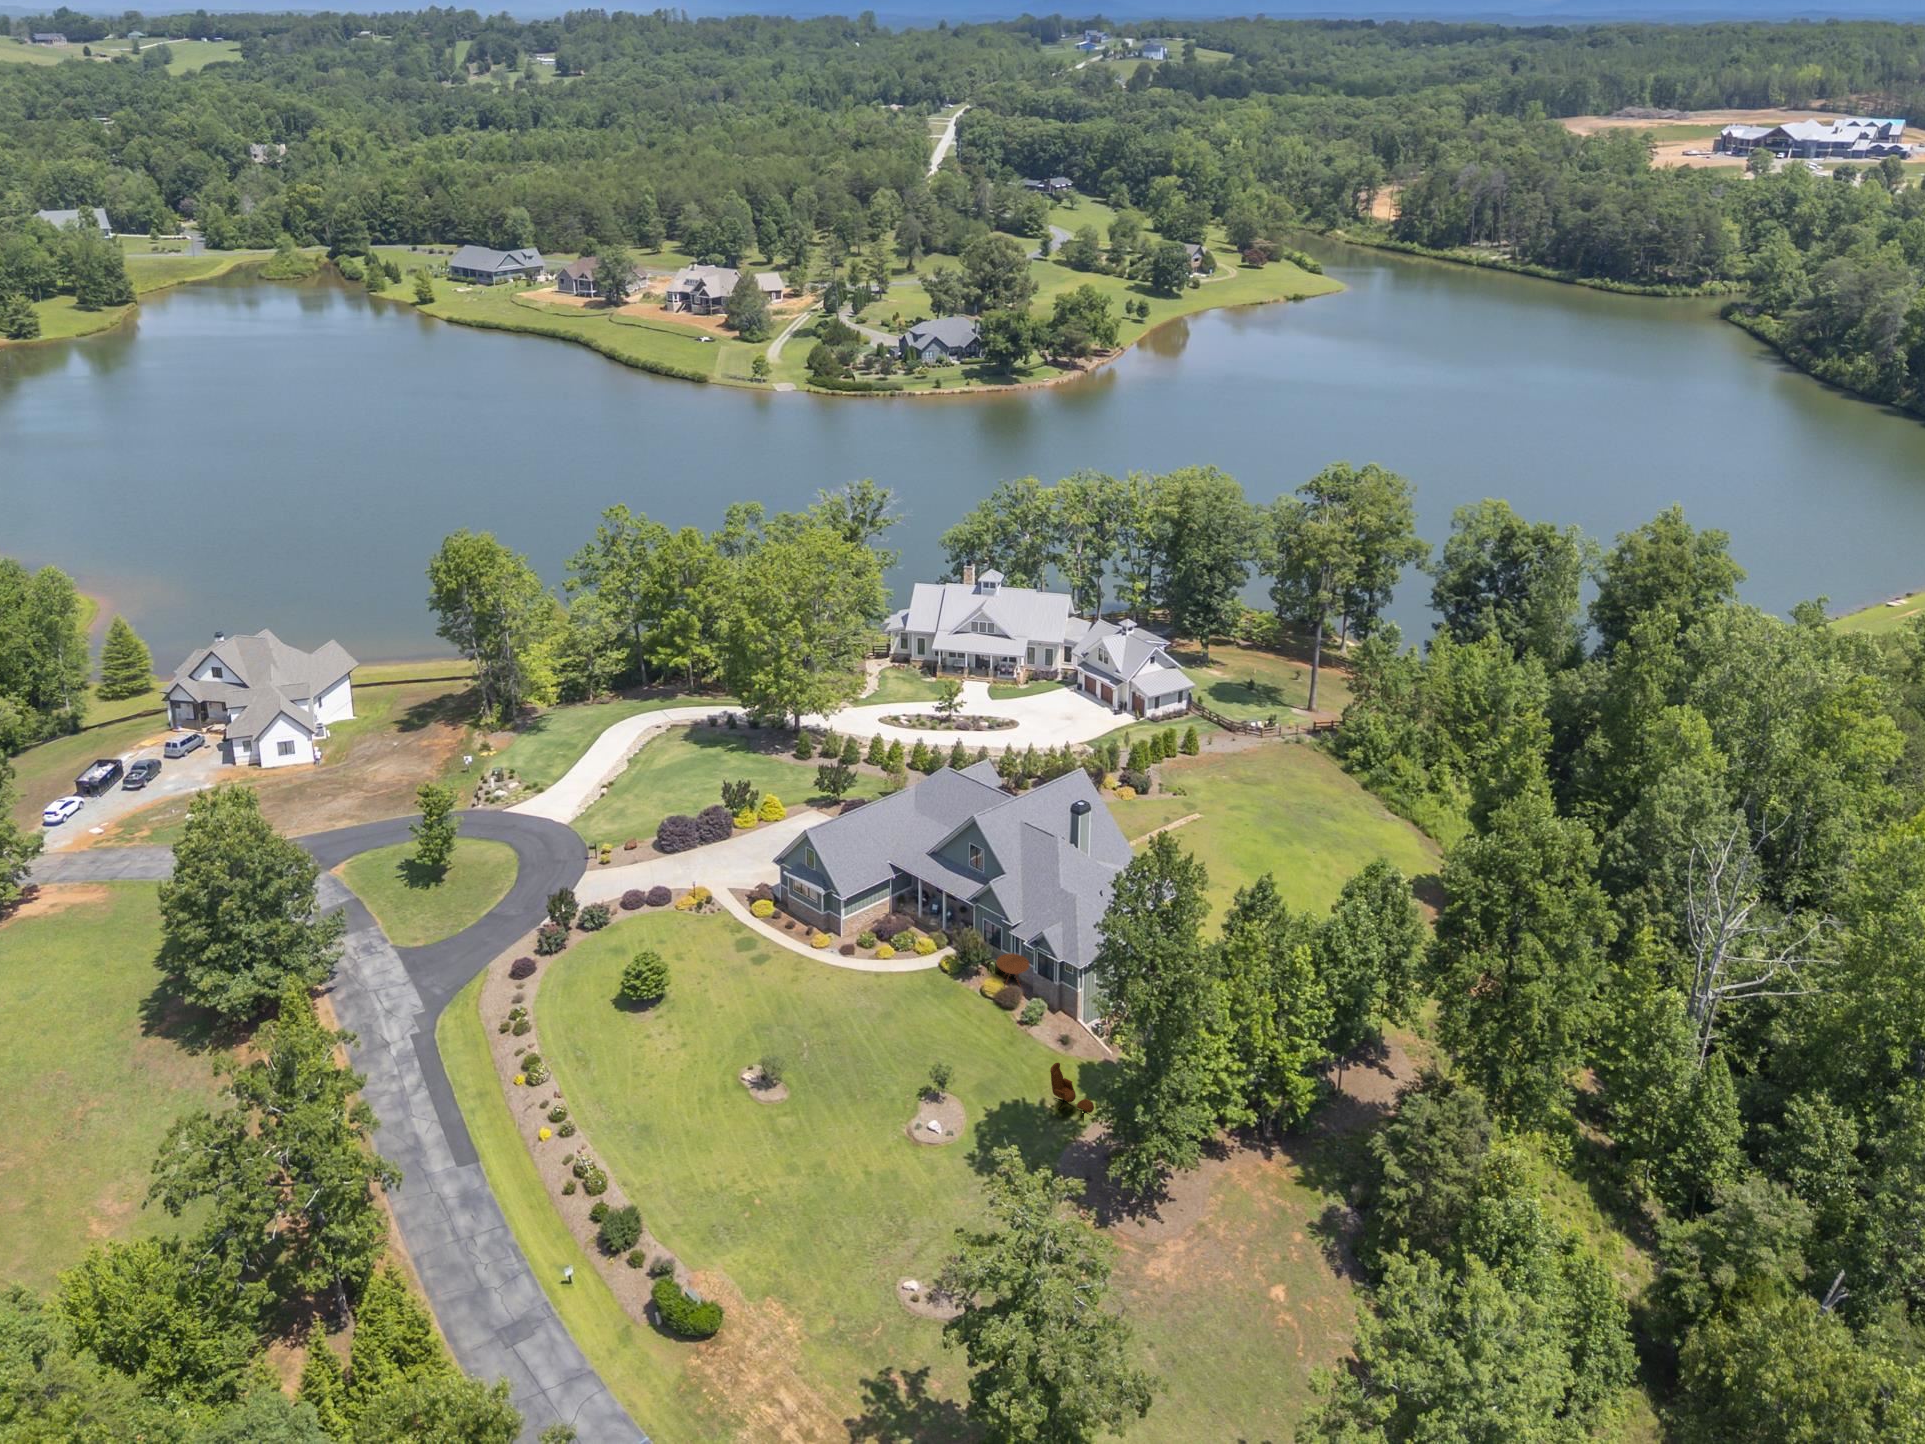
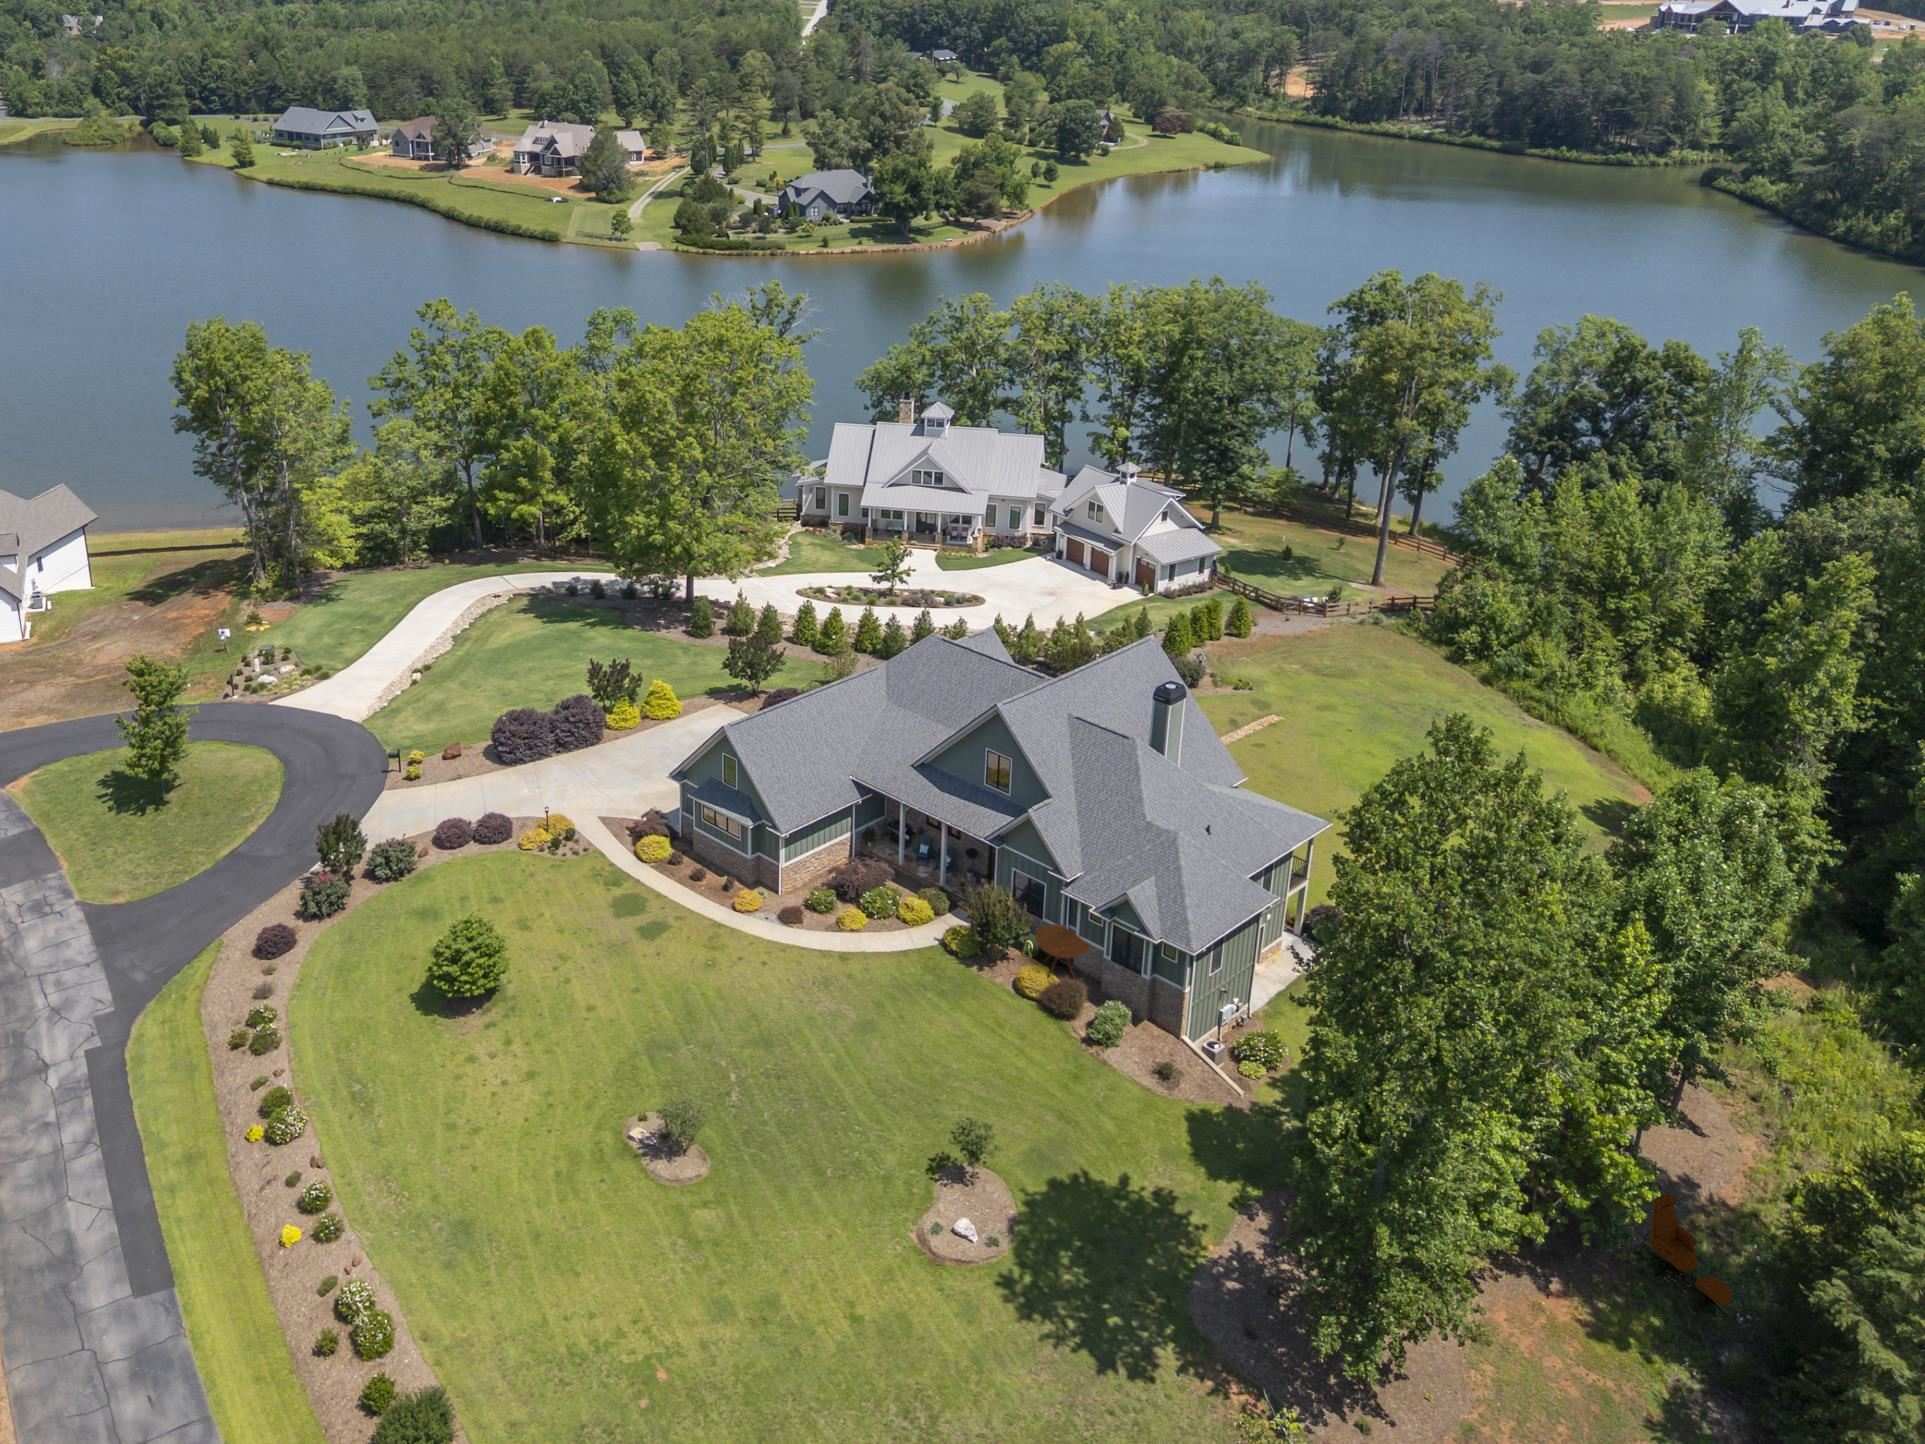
lounge chair: present [1050,1063,1094,1116] -> present [1650,1194,1731,1314]

